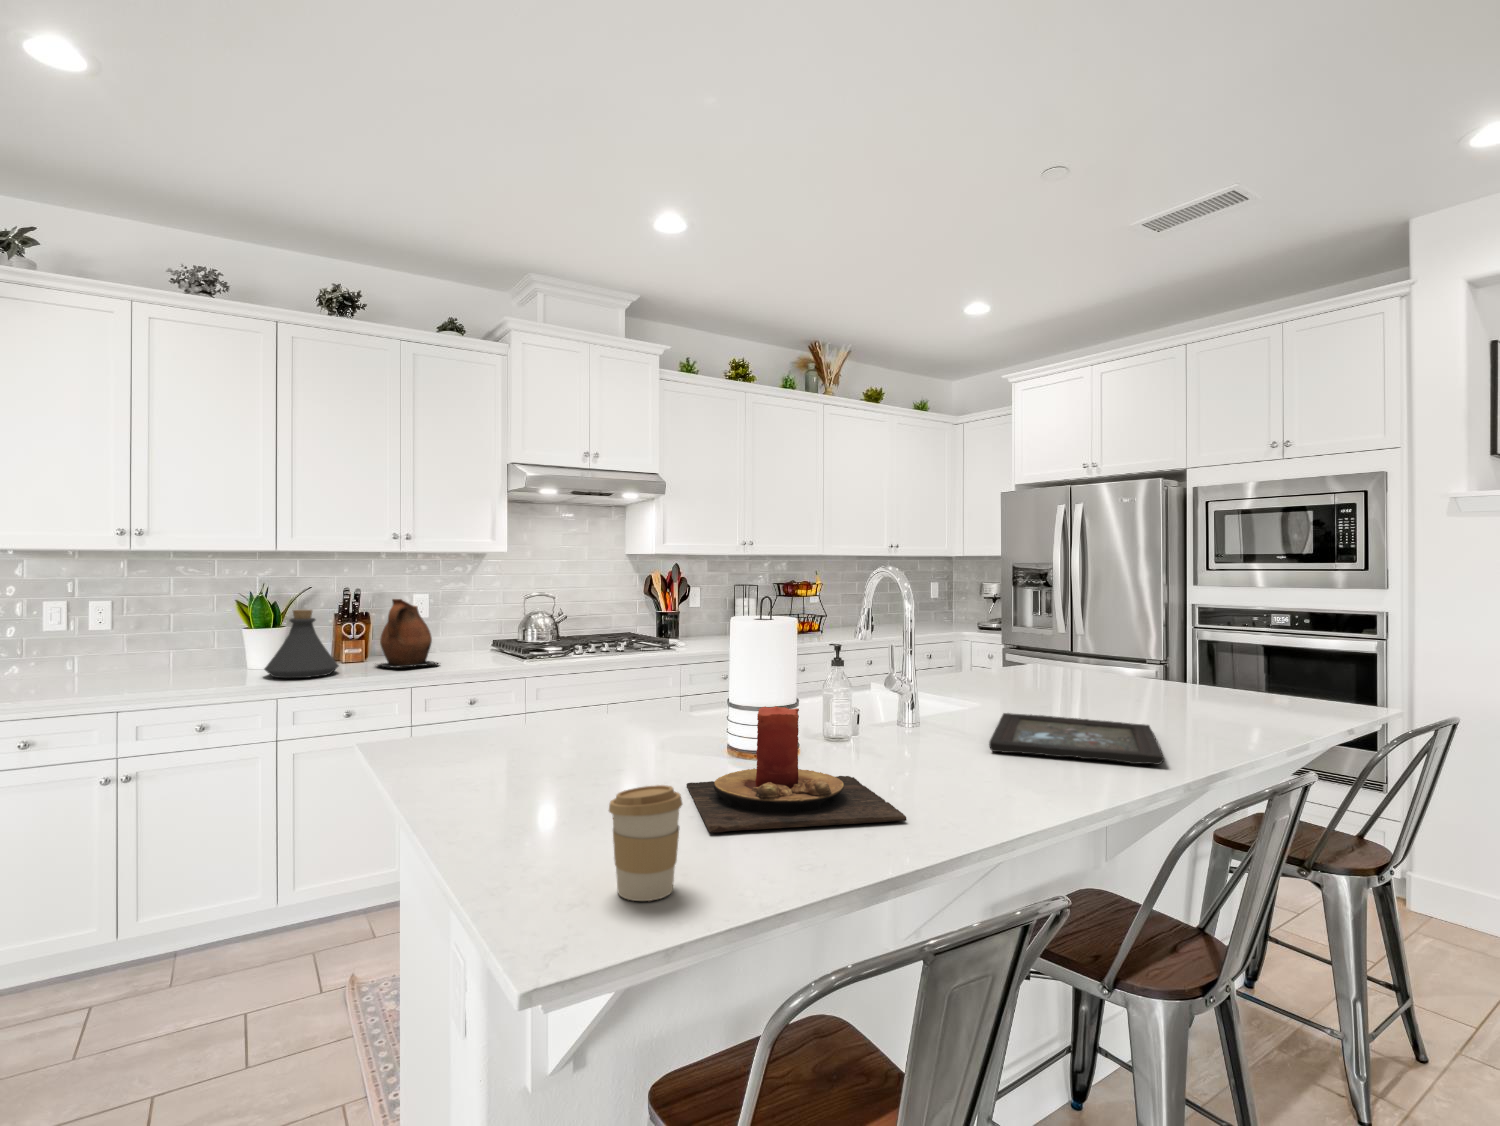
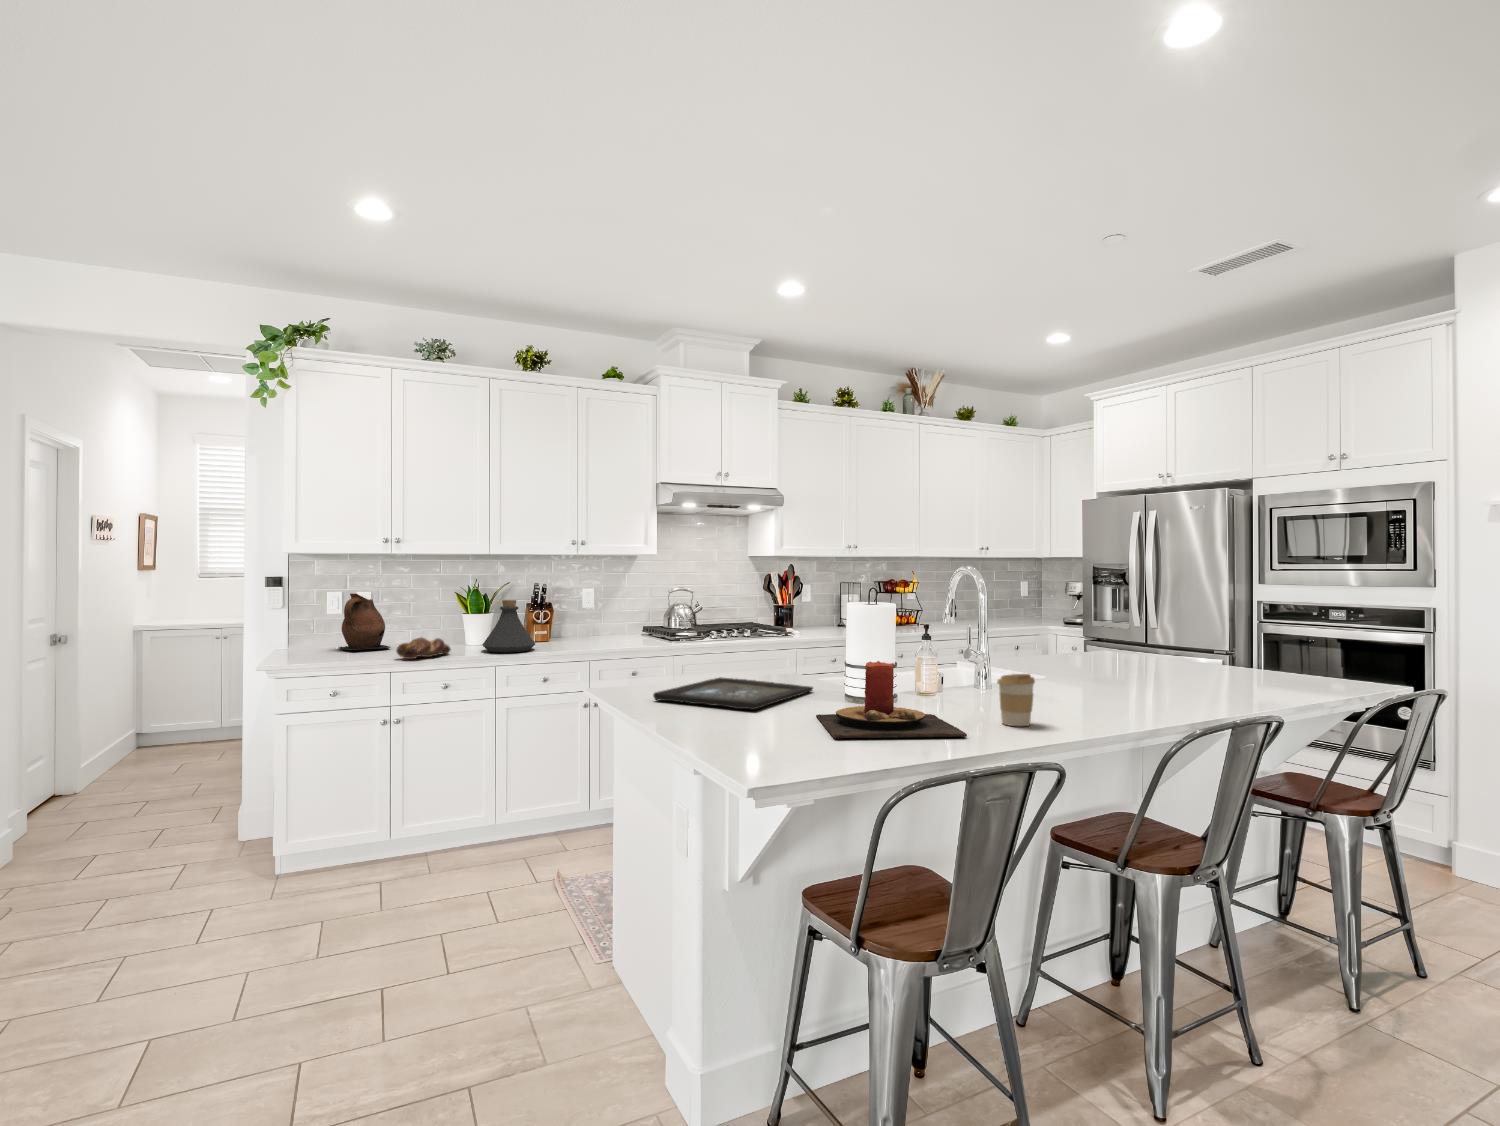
ceramic pitcher: present [378,599,439,668] -> present [340,593,391,650]
bread loaf: none [133,661,217,691] -> present [396,638,451,659]
tray: present [989,713,1164,765] -> present [653,678,813,709]
coffee cup: present [609,785,682,901] -> present [997,674,1035,726]

